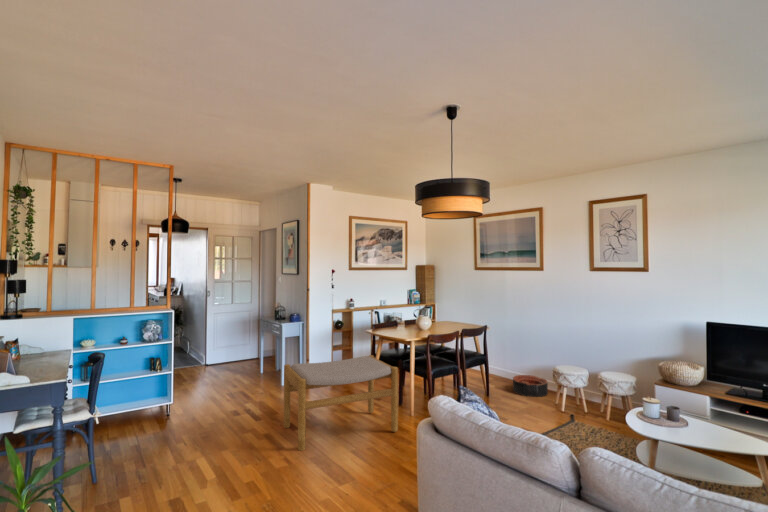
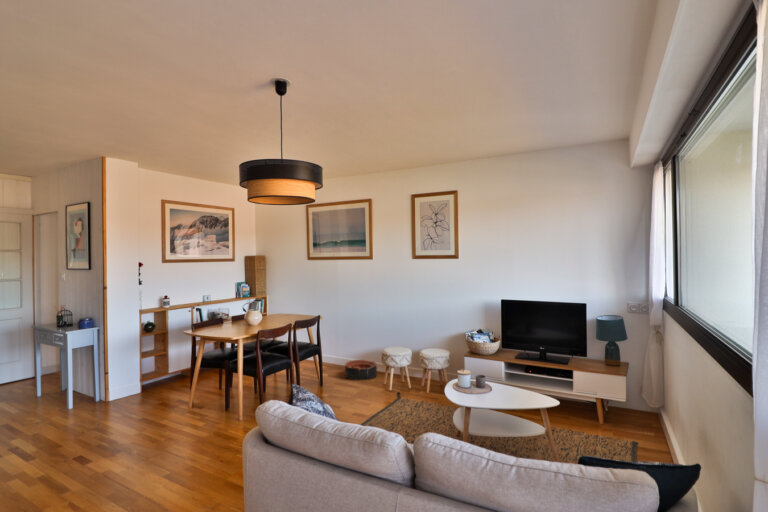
footstool: present [284,355,398,451] -> none [59,359,221,497]

